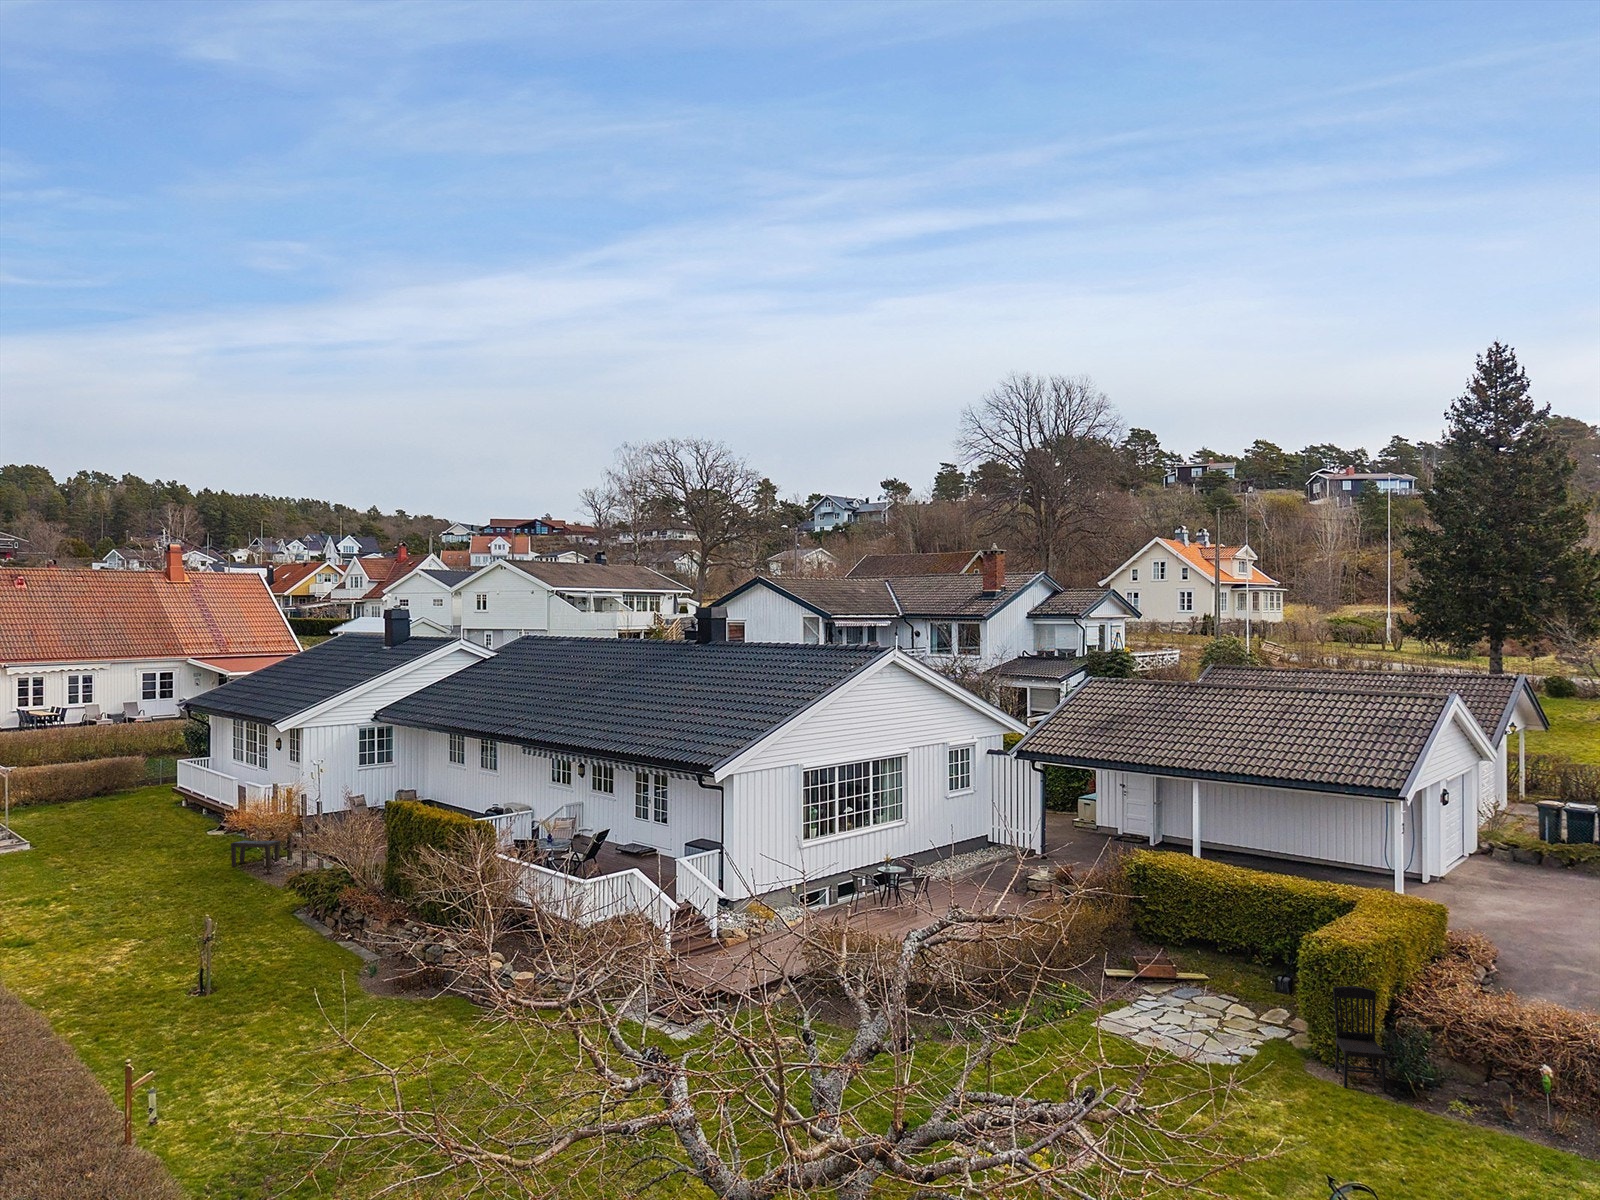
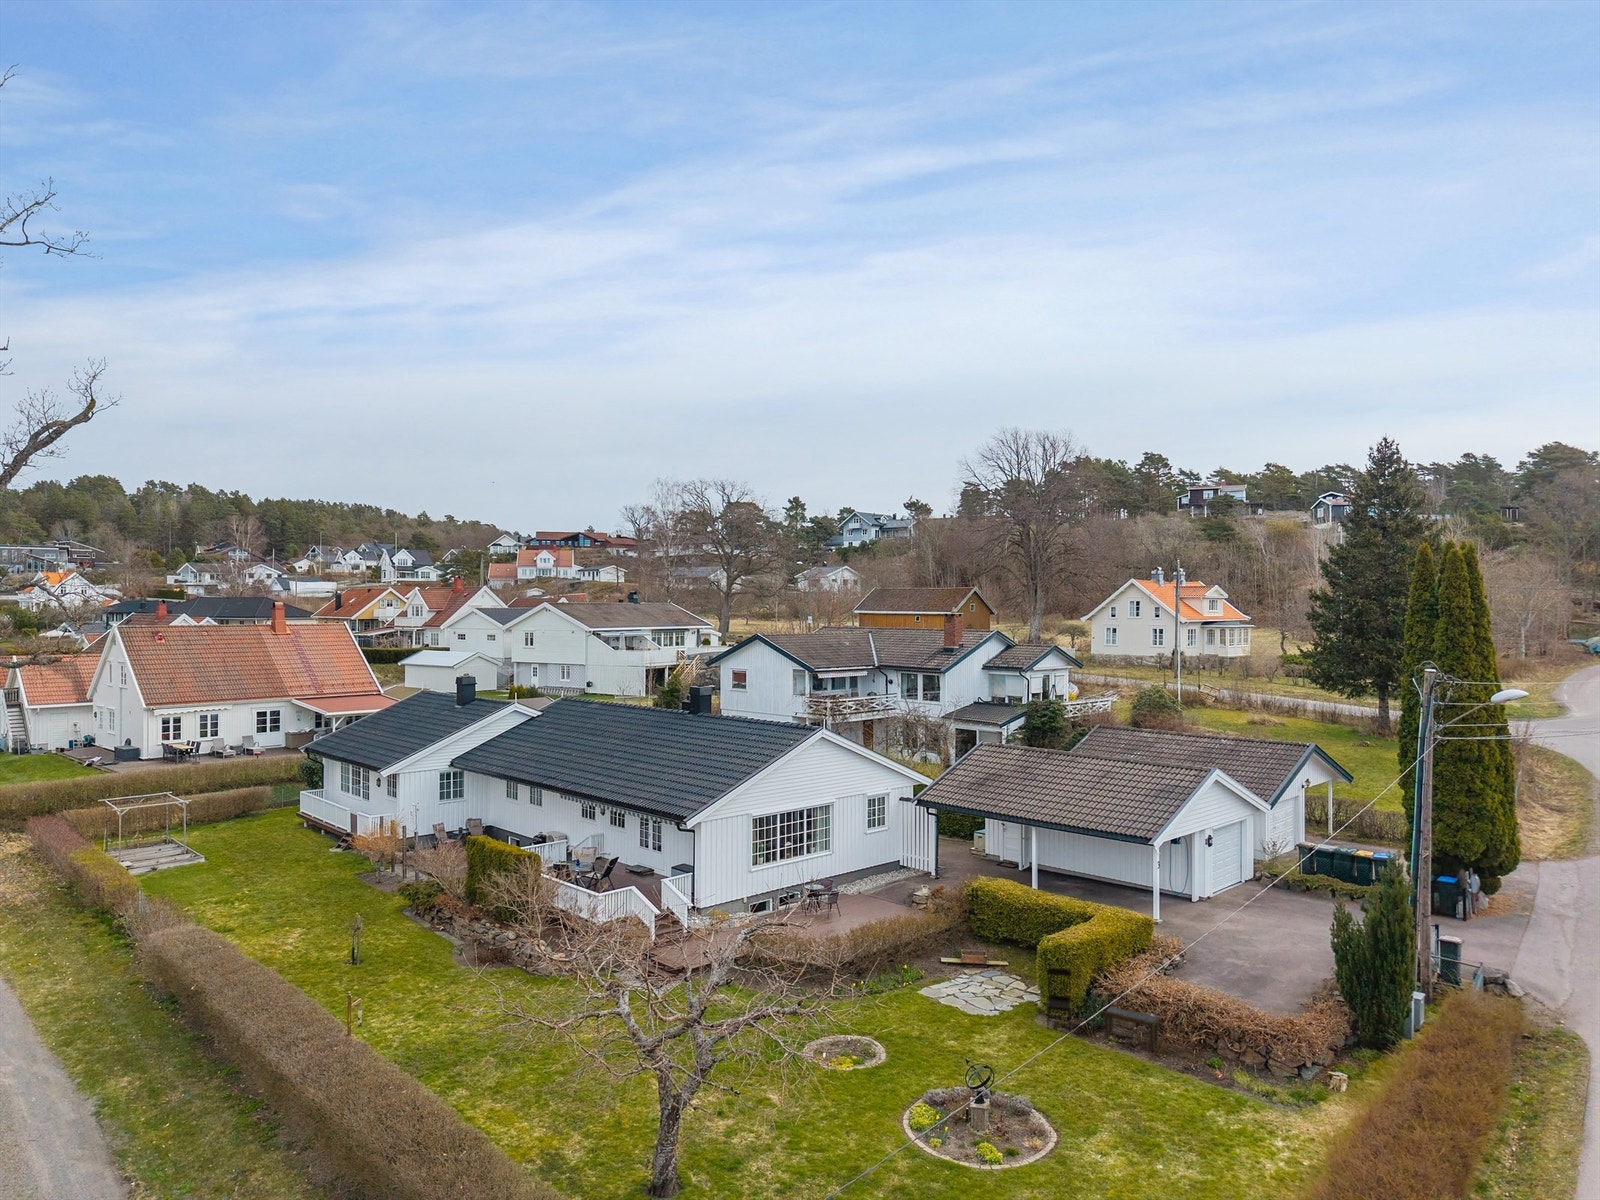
bench: present [231,840,281,868] -> present [1104,1007,1160,1051]

